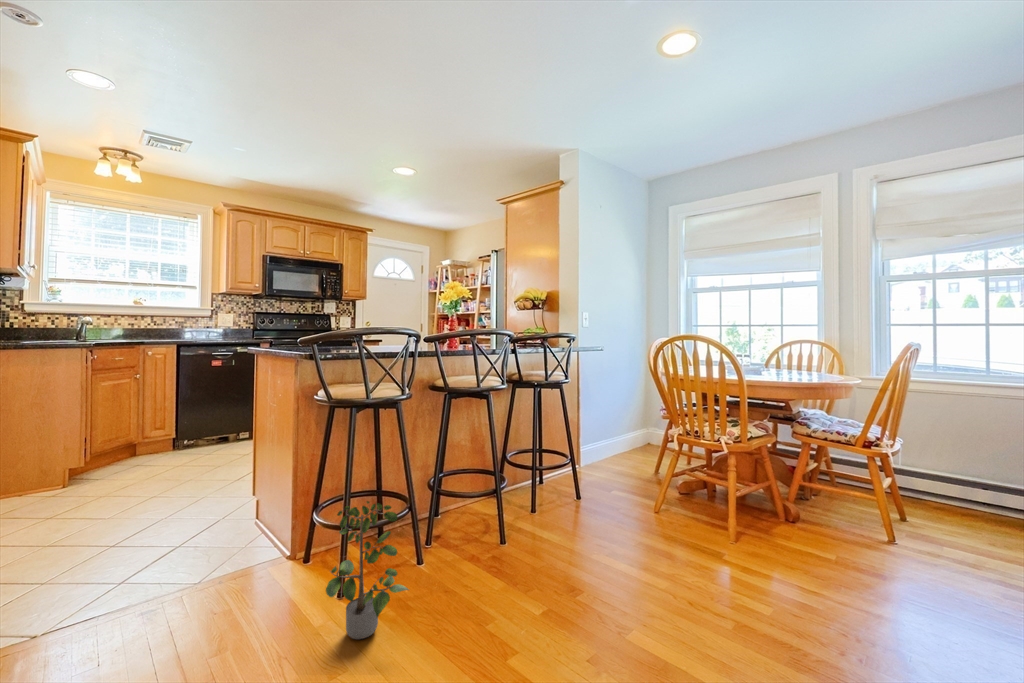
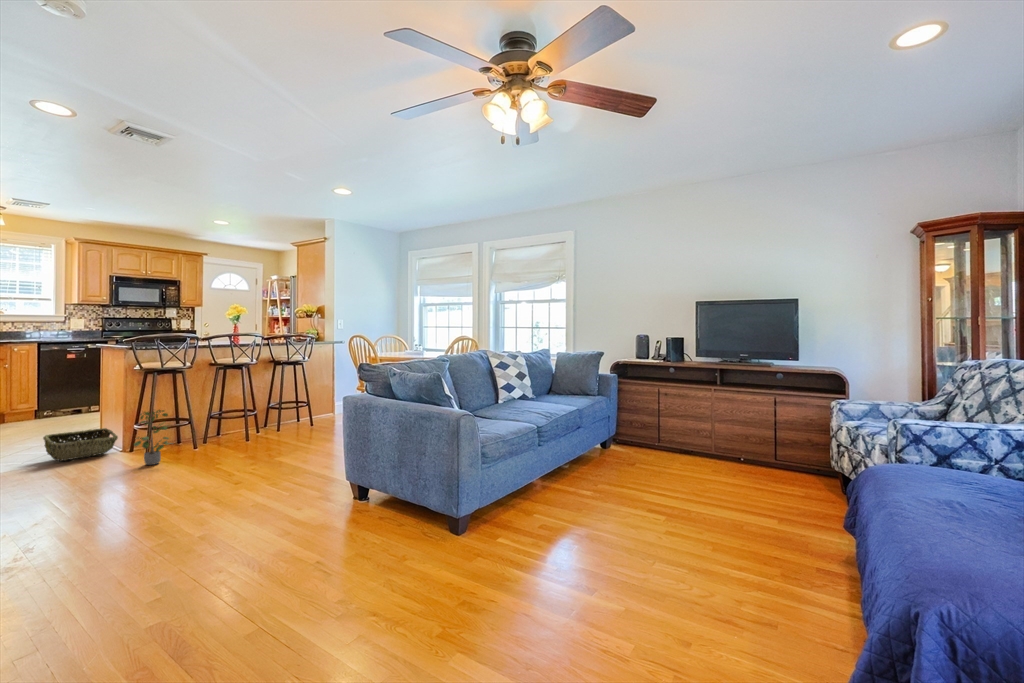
woven basket: none [151,509,285,596] -> present [43,428,118,461]

